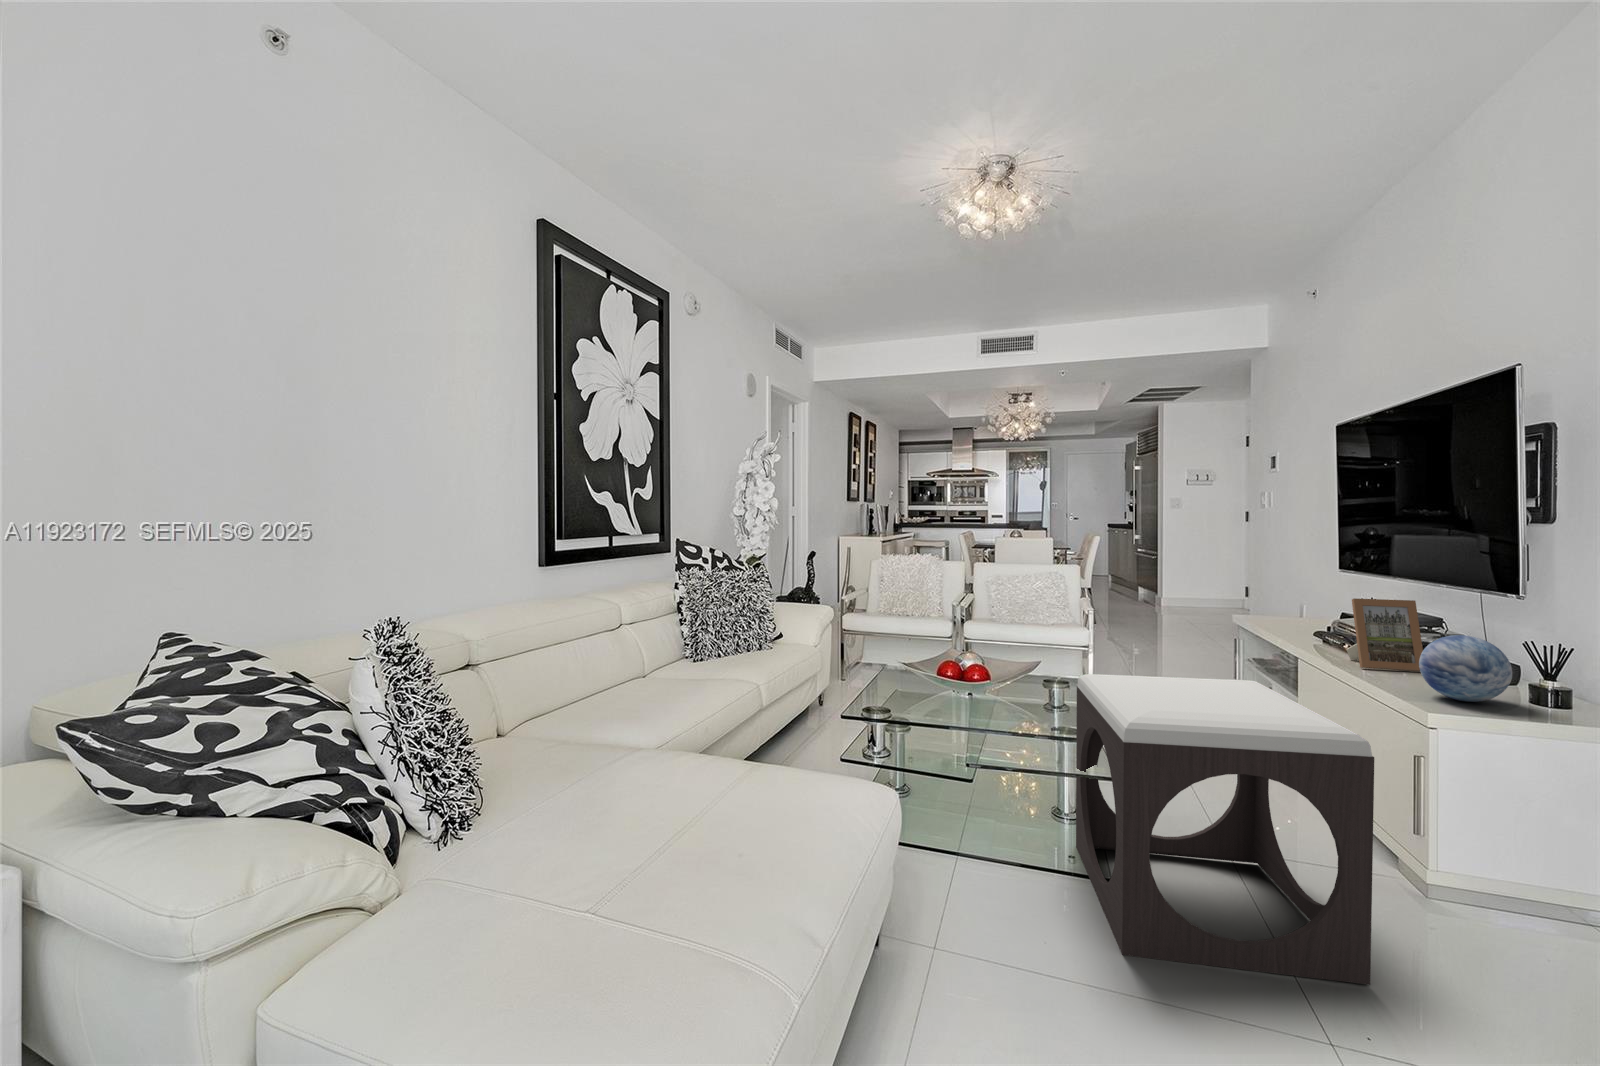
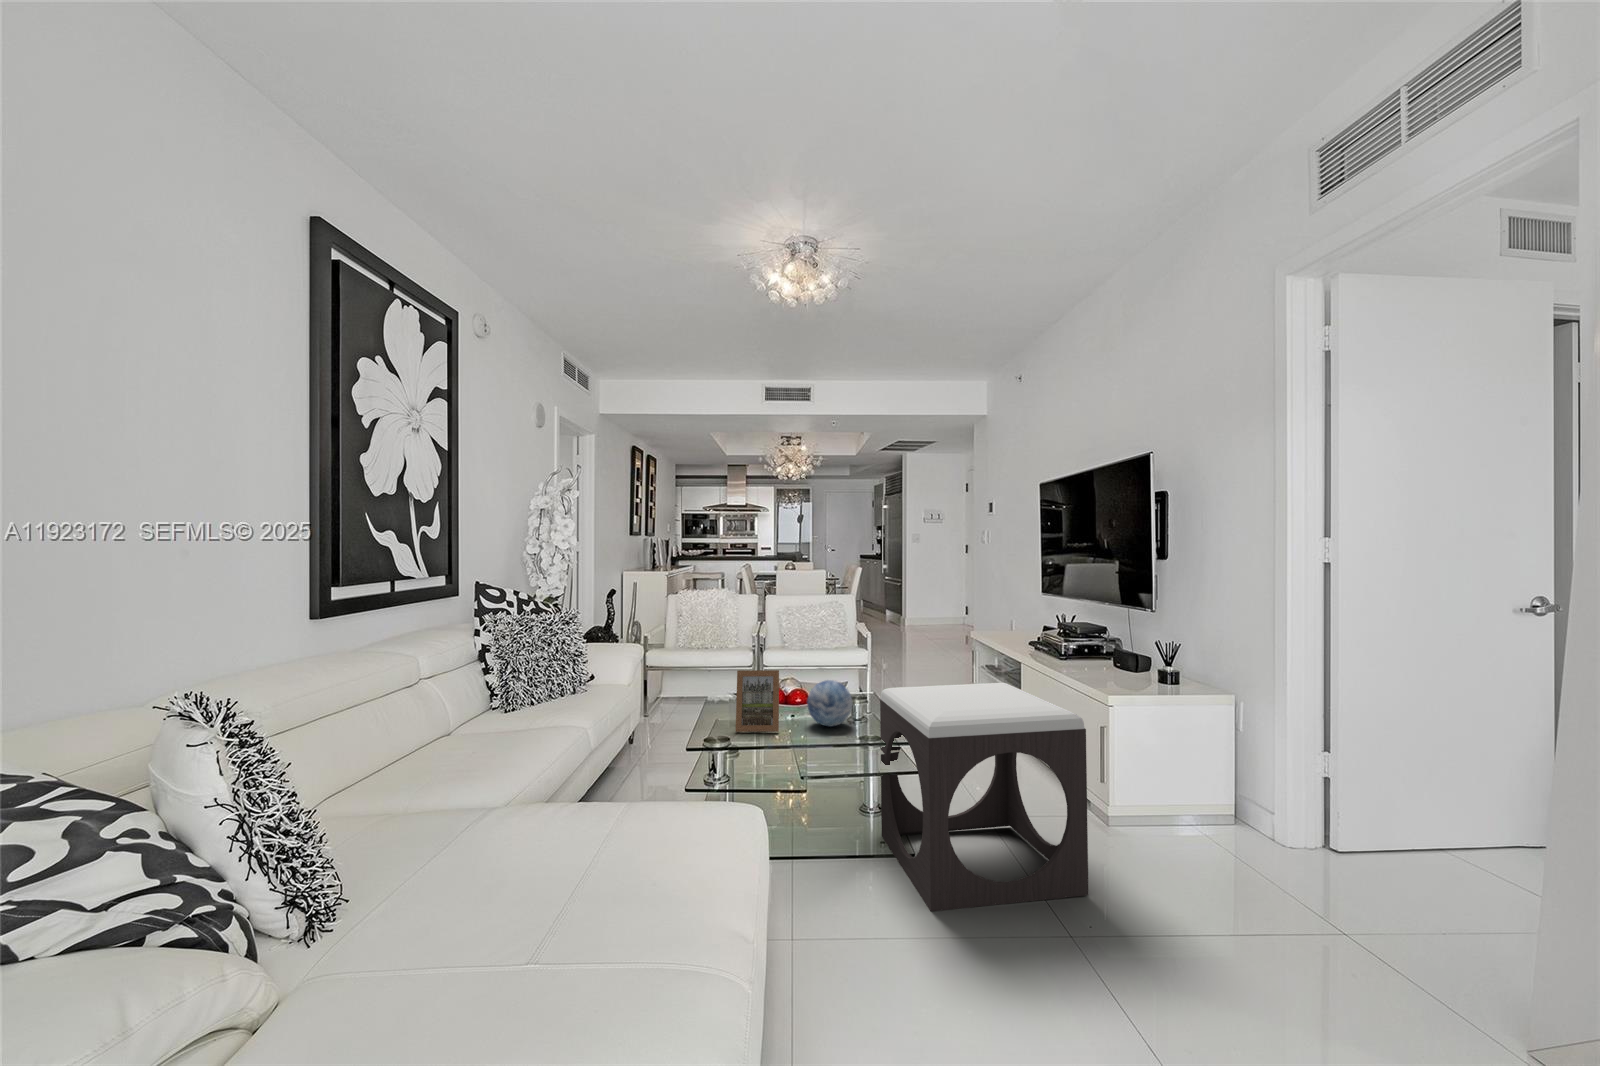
picture frame: present [1347,598,1423,671] -> present [736,670,779,732]
decorative orb: present [1419,635,1512,702] -> present [807,680,852,726]

